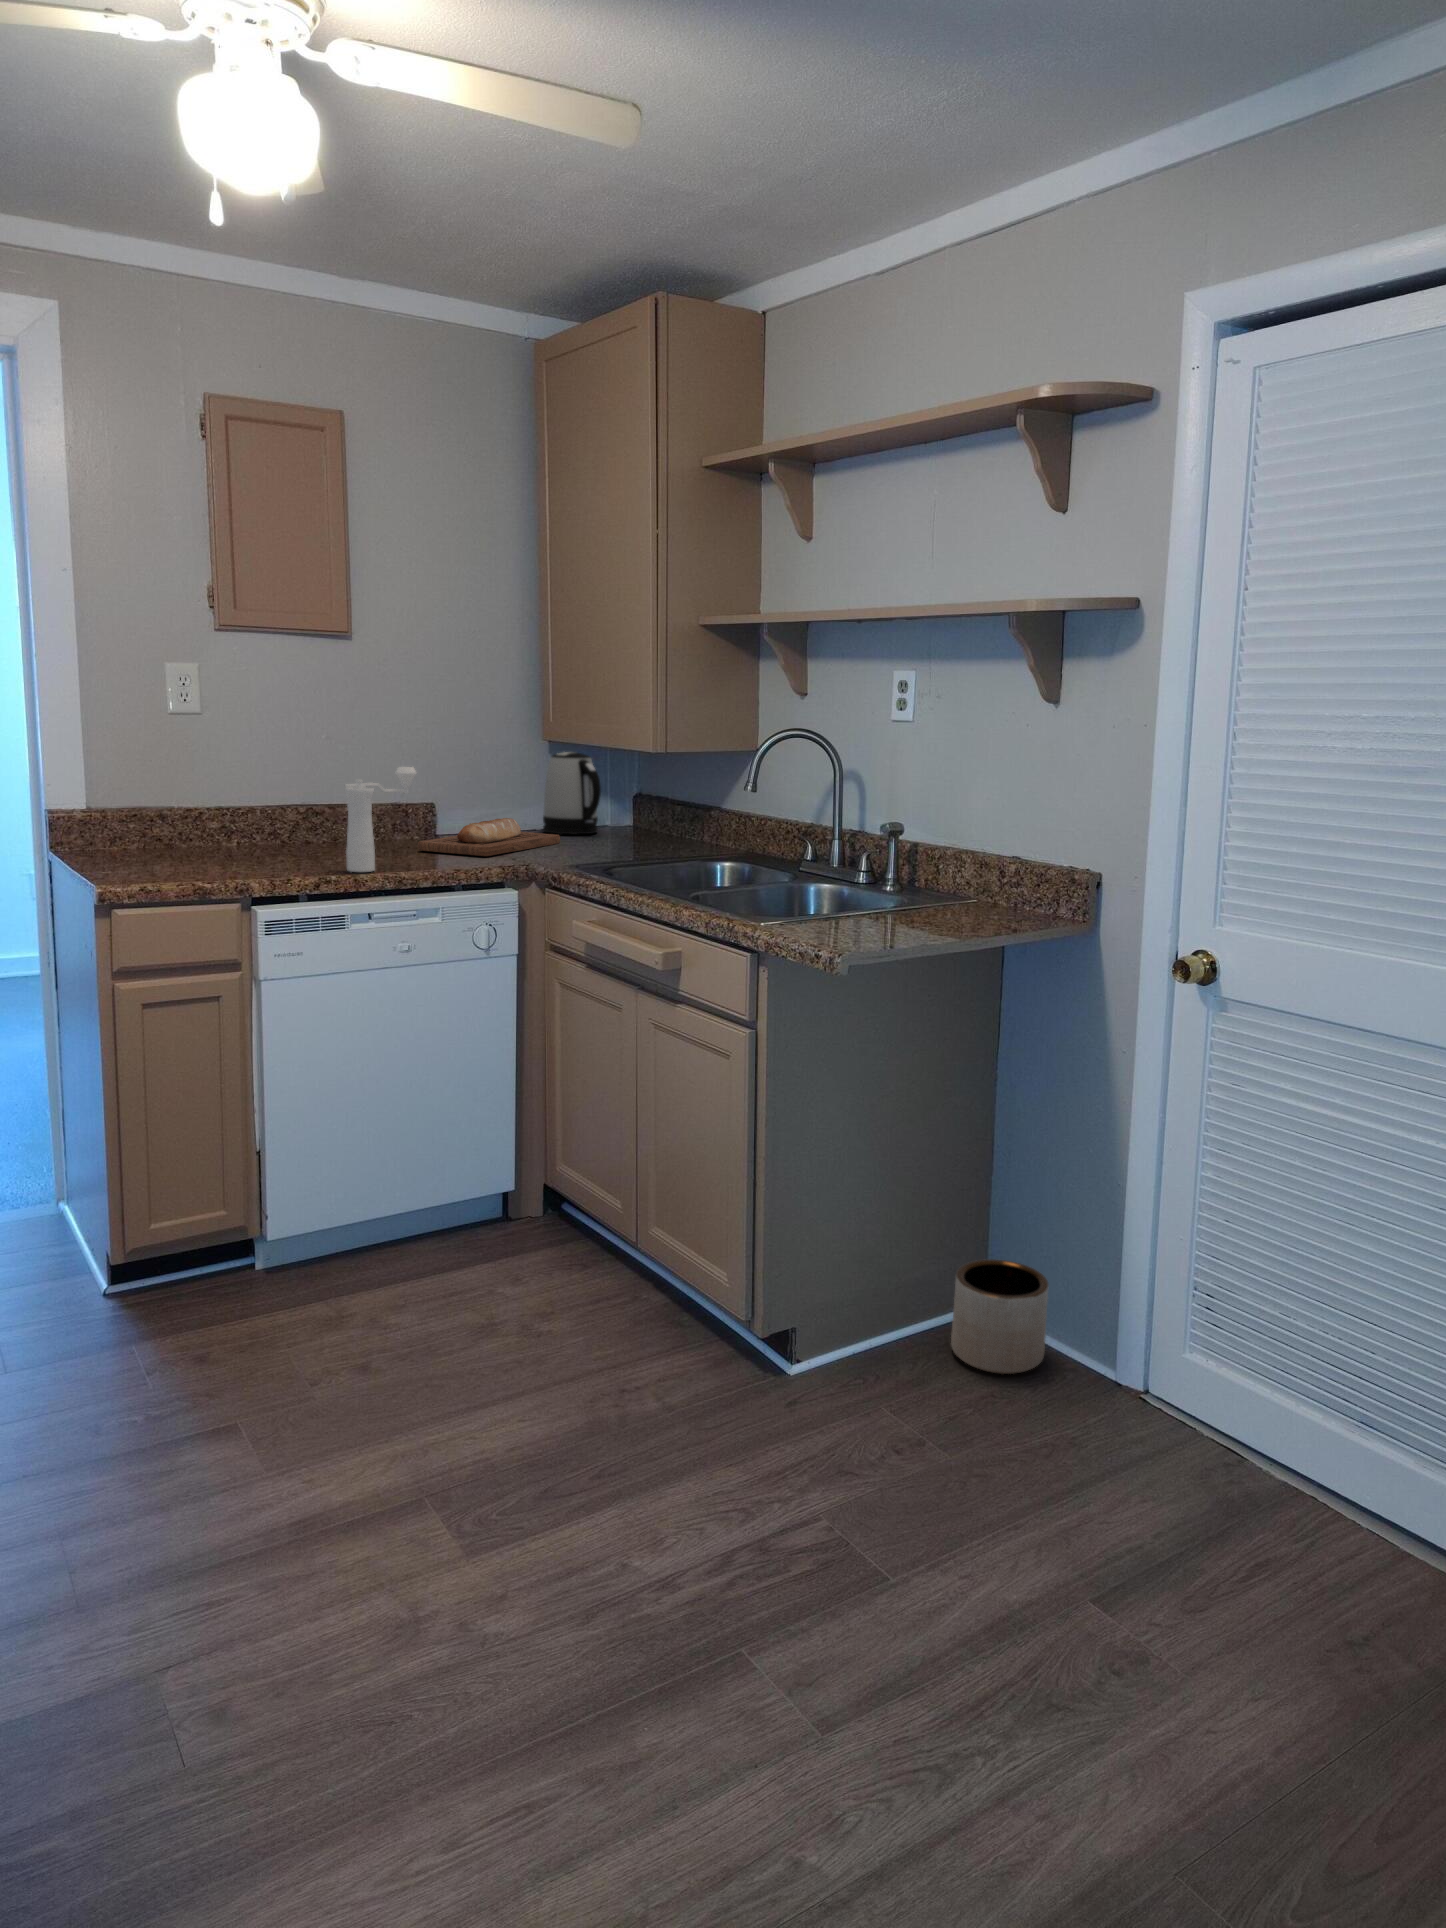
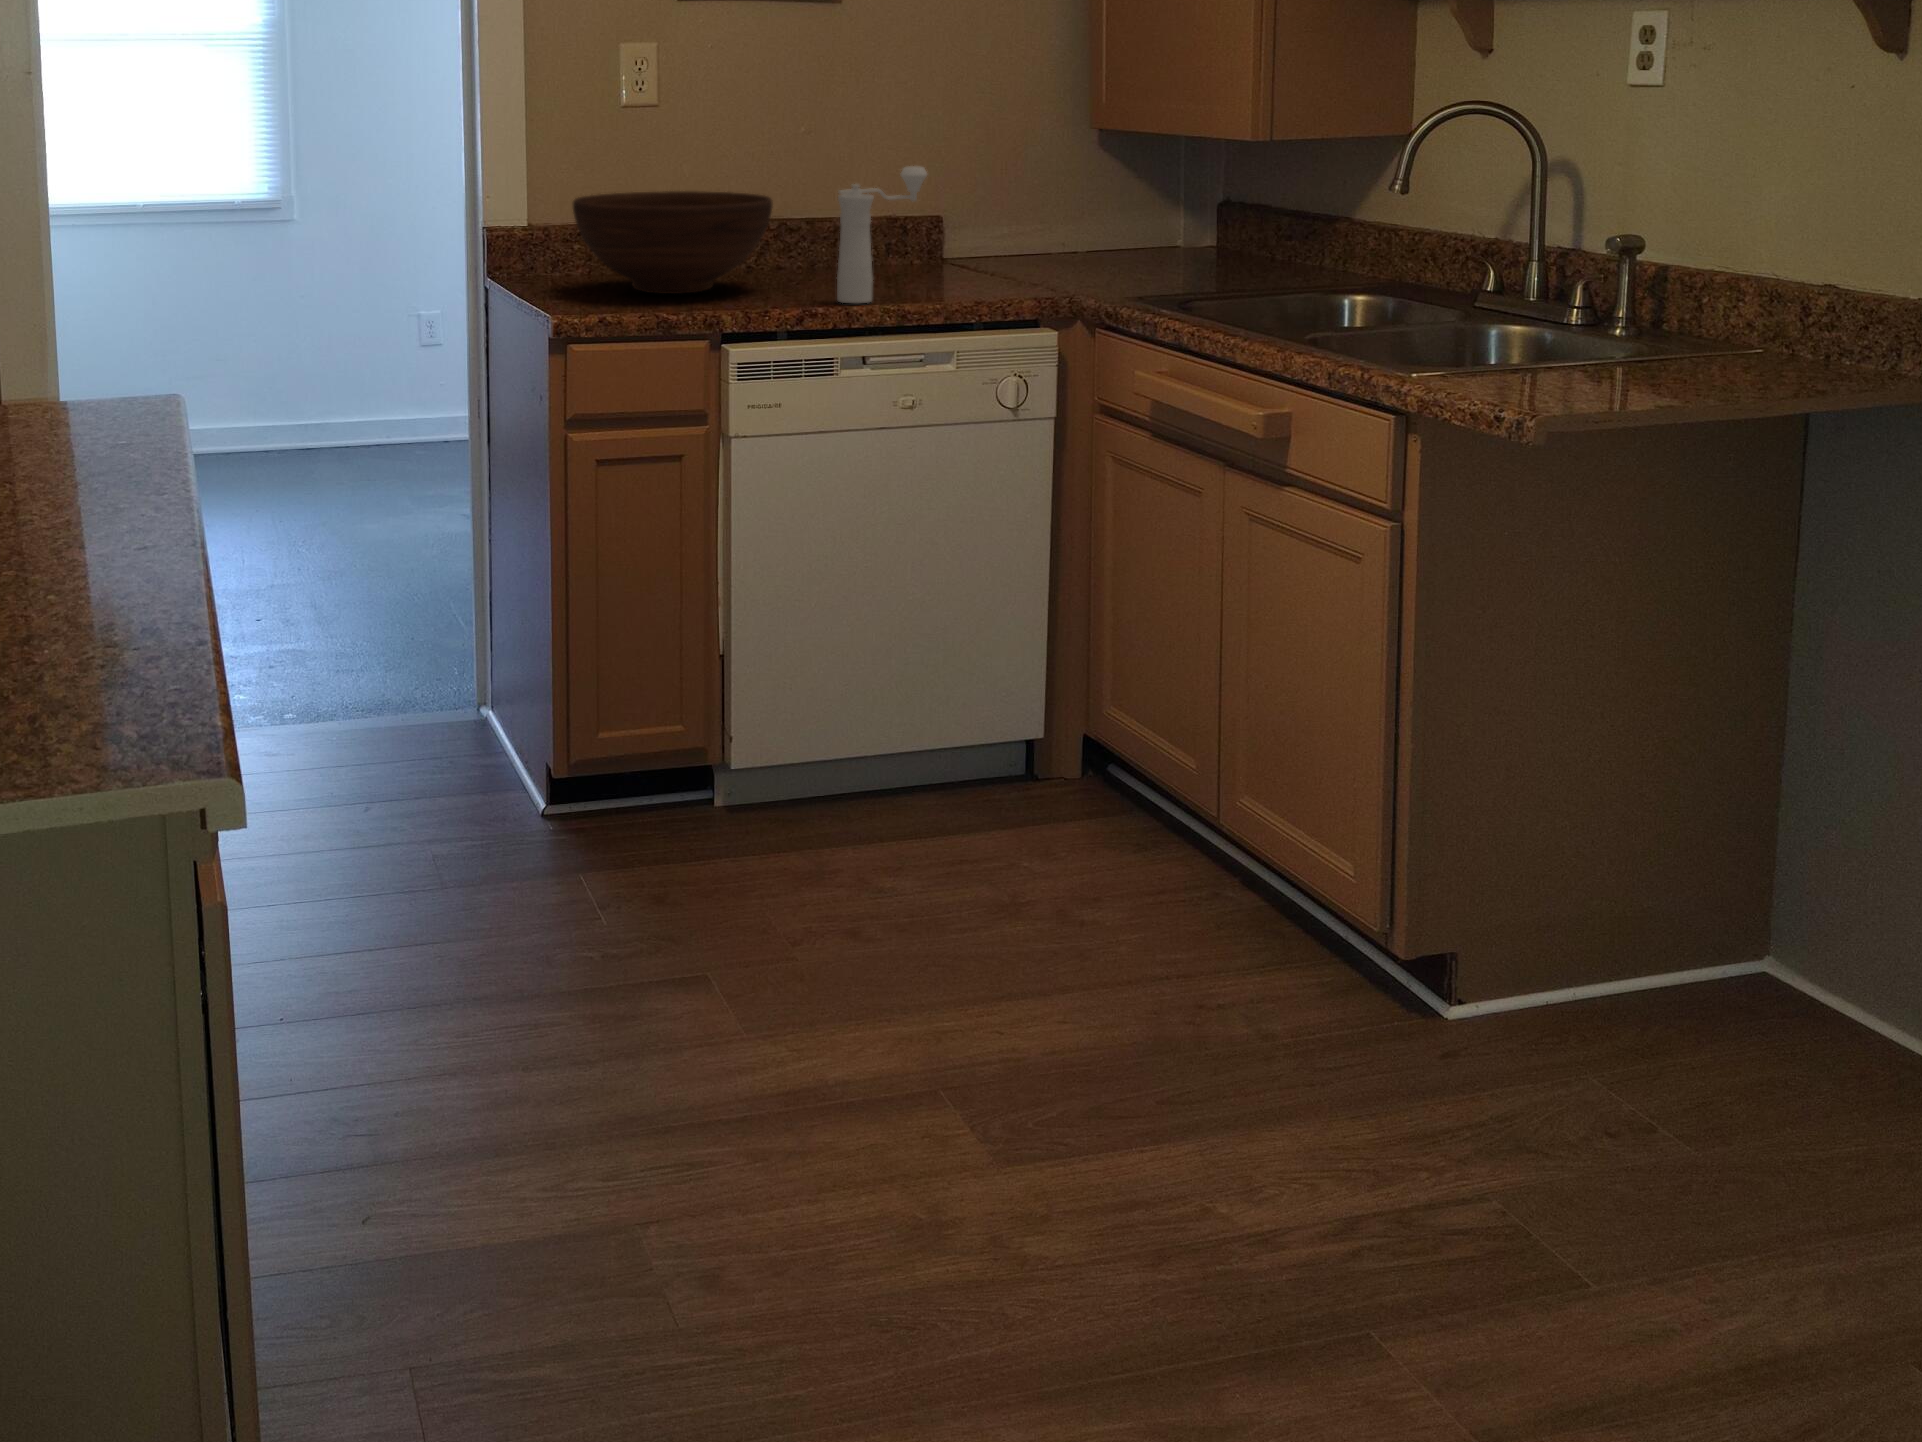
kettle: present [543,752,601,835] -> none [1087,142,1172,257]
fruit bowl: none [121,783,294,865] -> present [573,191,773,294]
bread loaf: present [418,818,560,856] -> none [922,234,1113,284]
planter: present [951,1259,1048,1374] -> none [1709,894,1879,1068]

